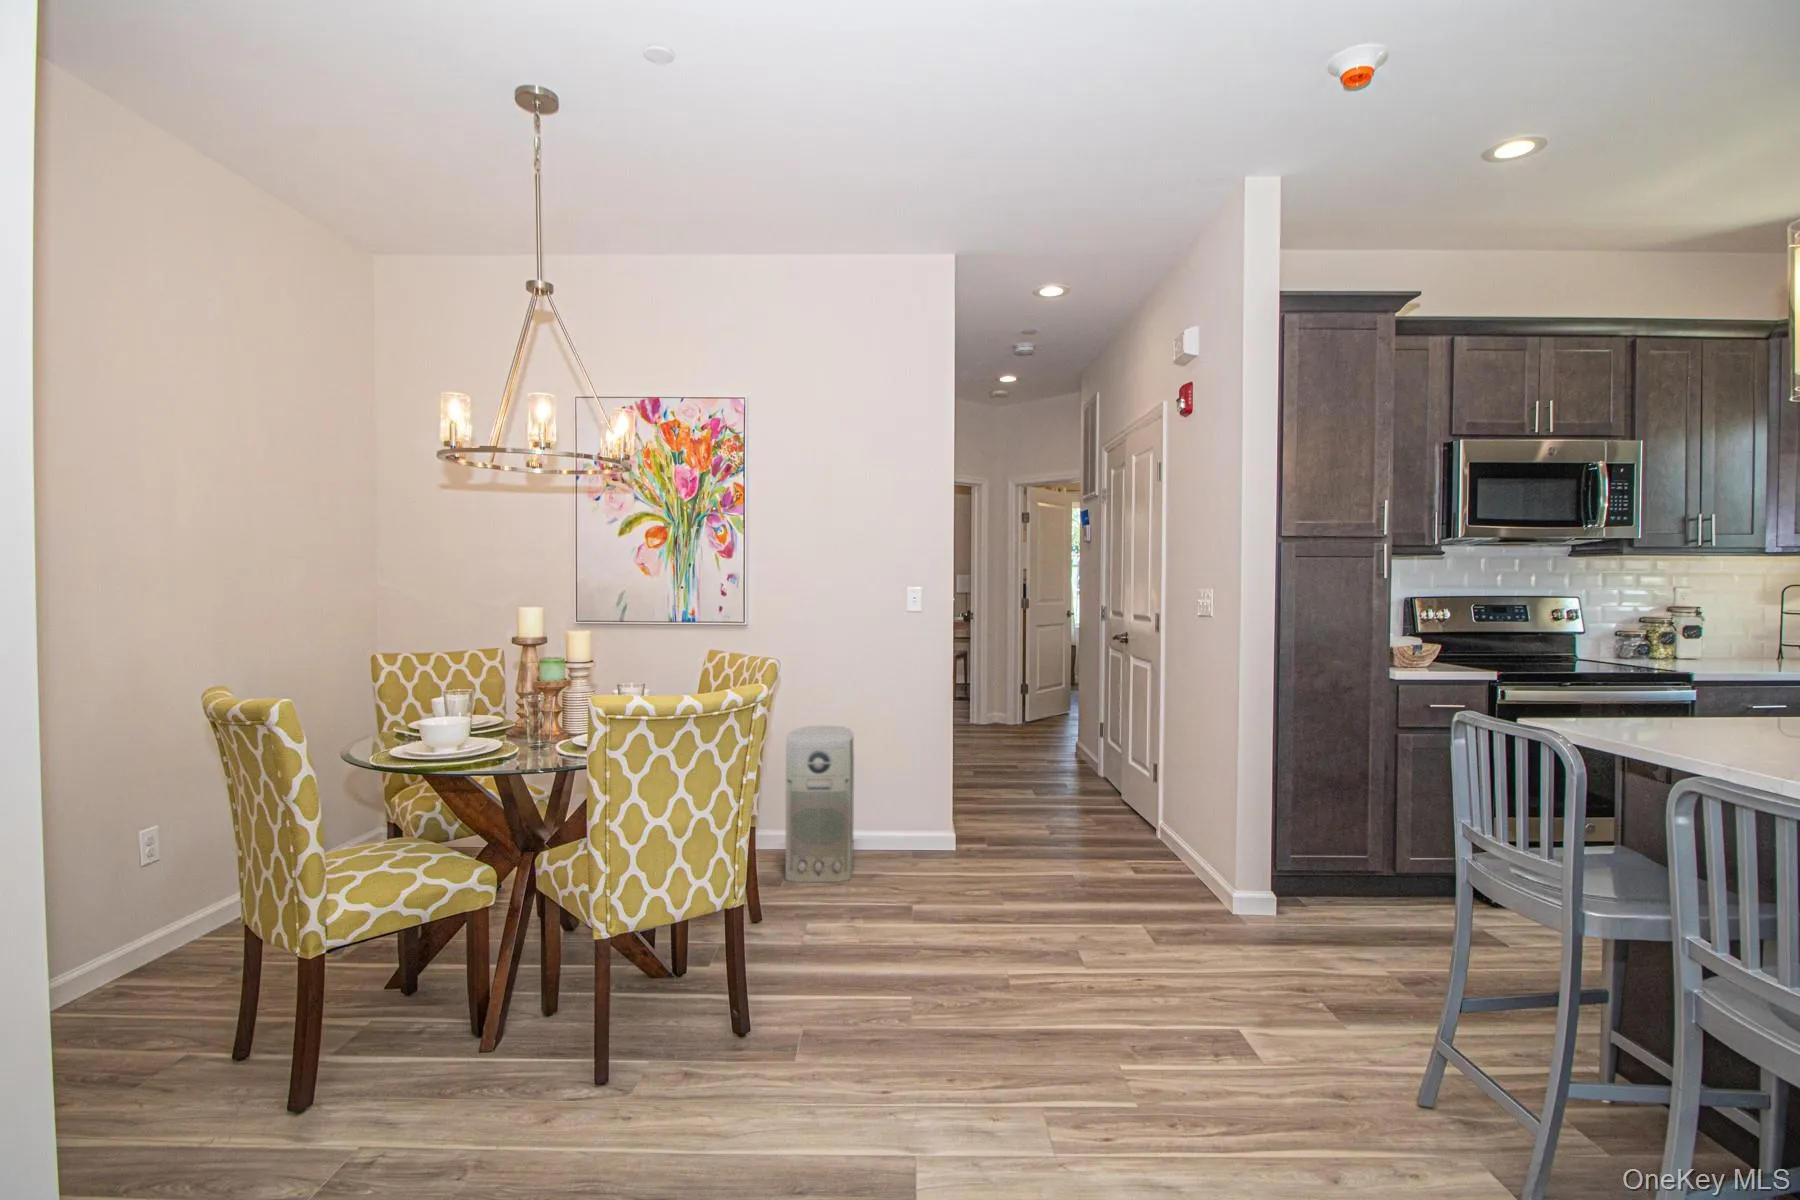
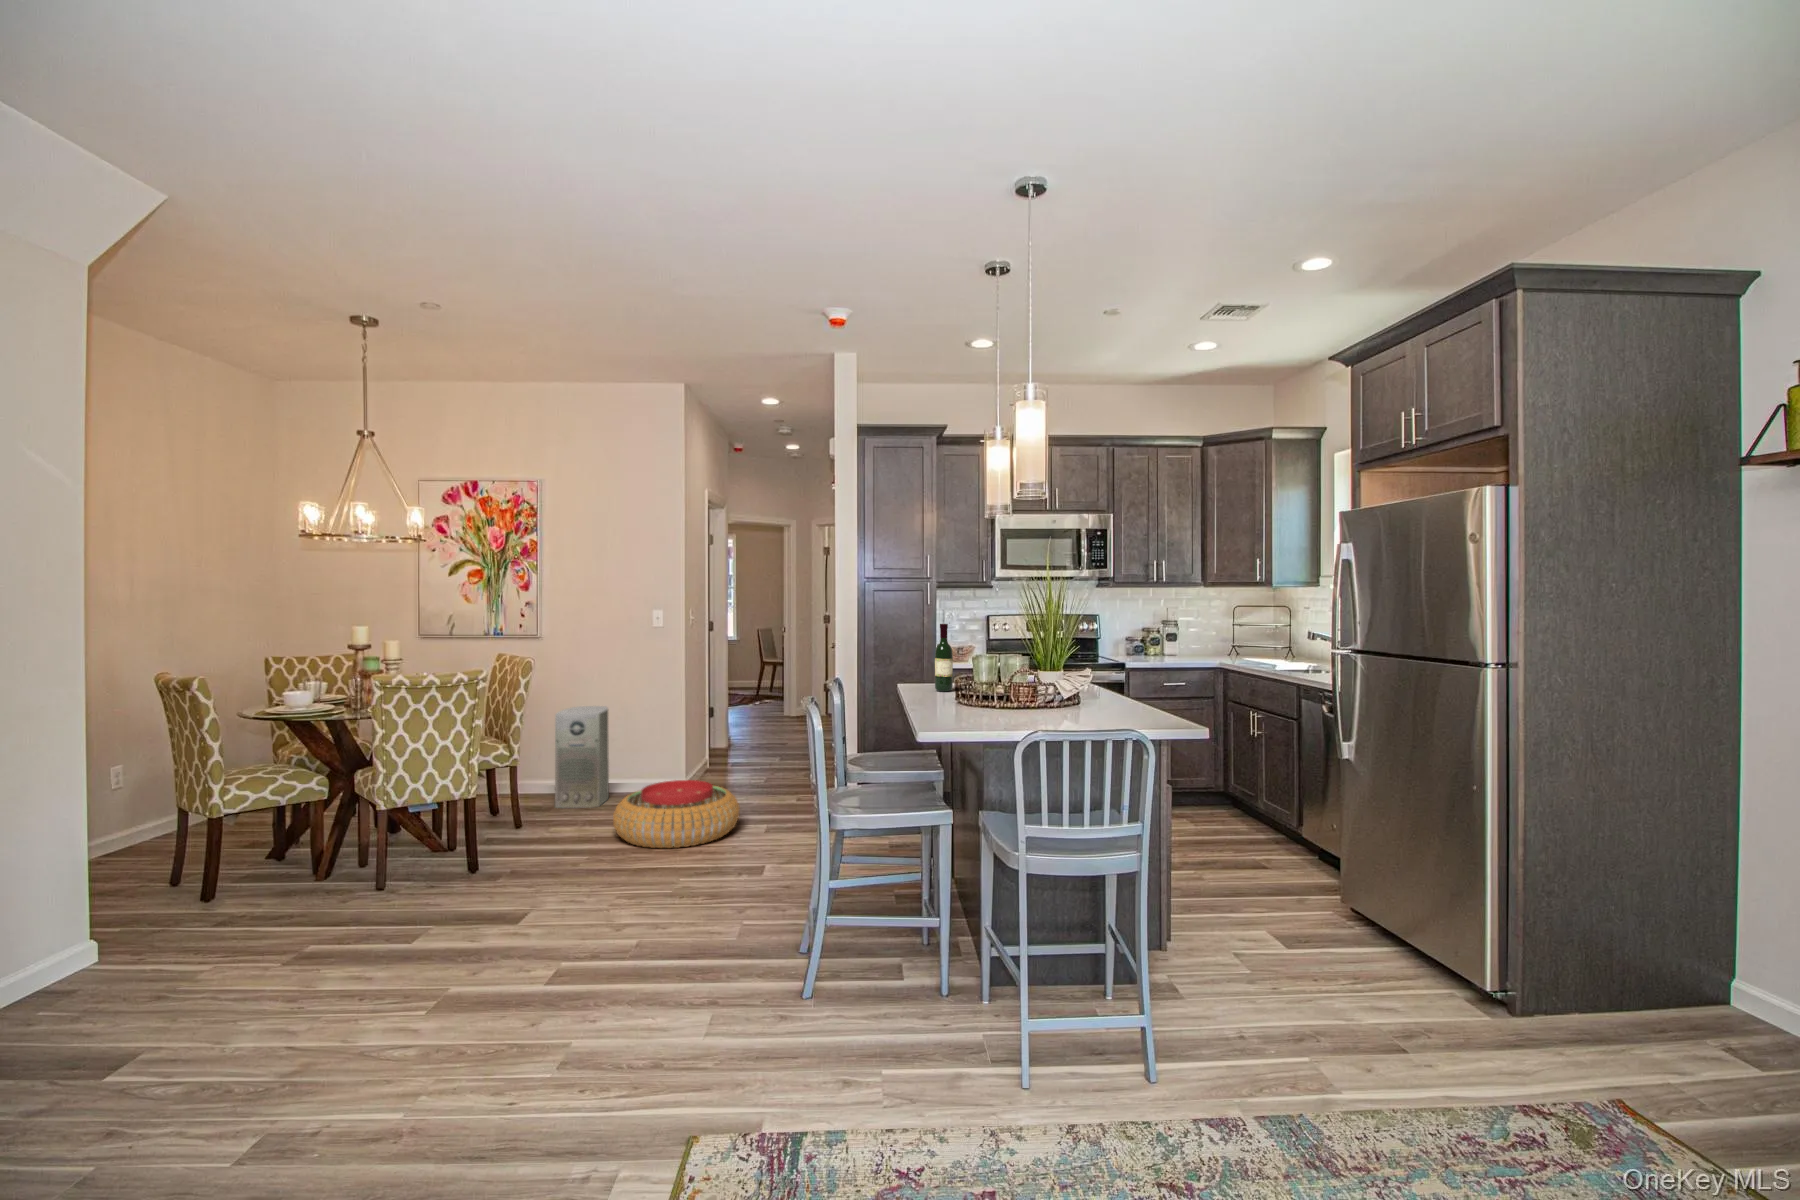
wine bottle: none [1708,604,1761,743] -> present [935,624,953,692]
pouf: none [917,852,1117,981] -> present [613,780,739,848]

